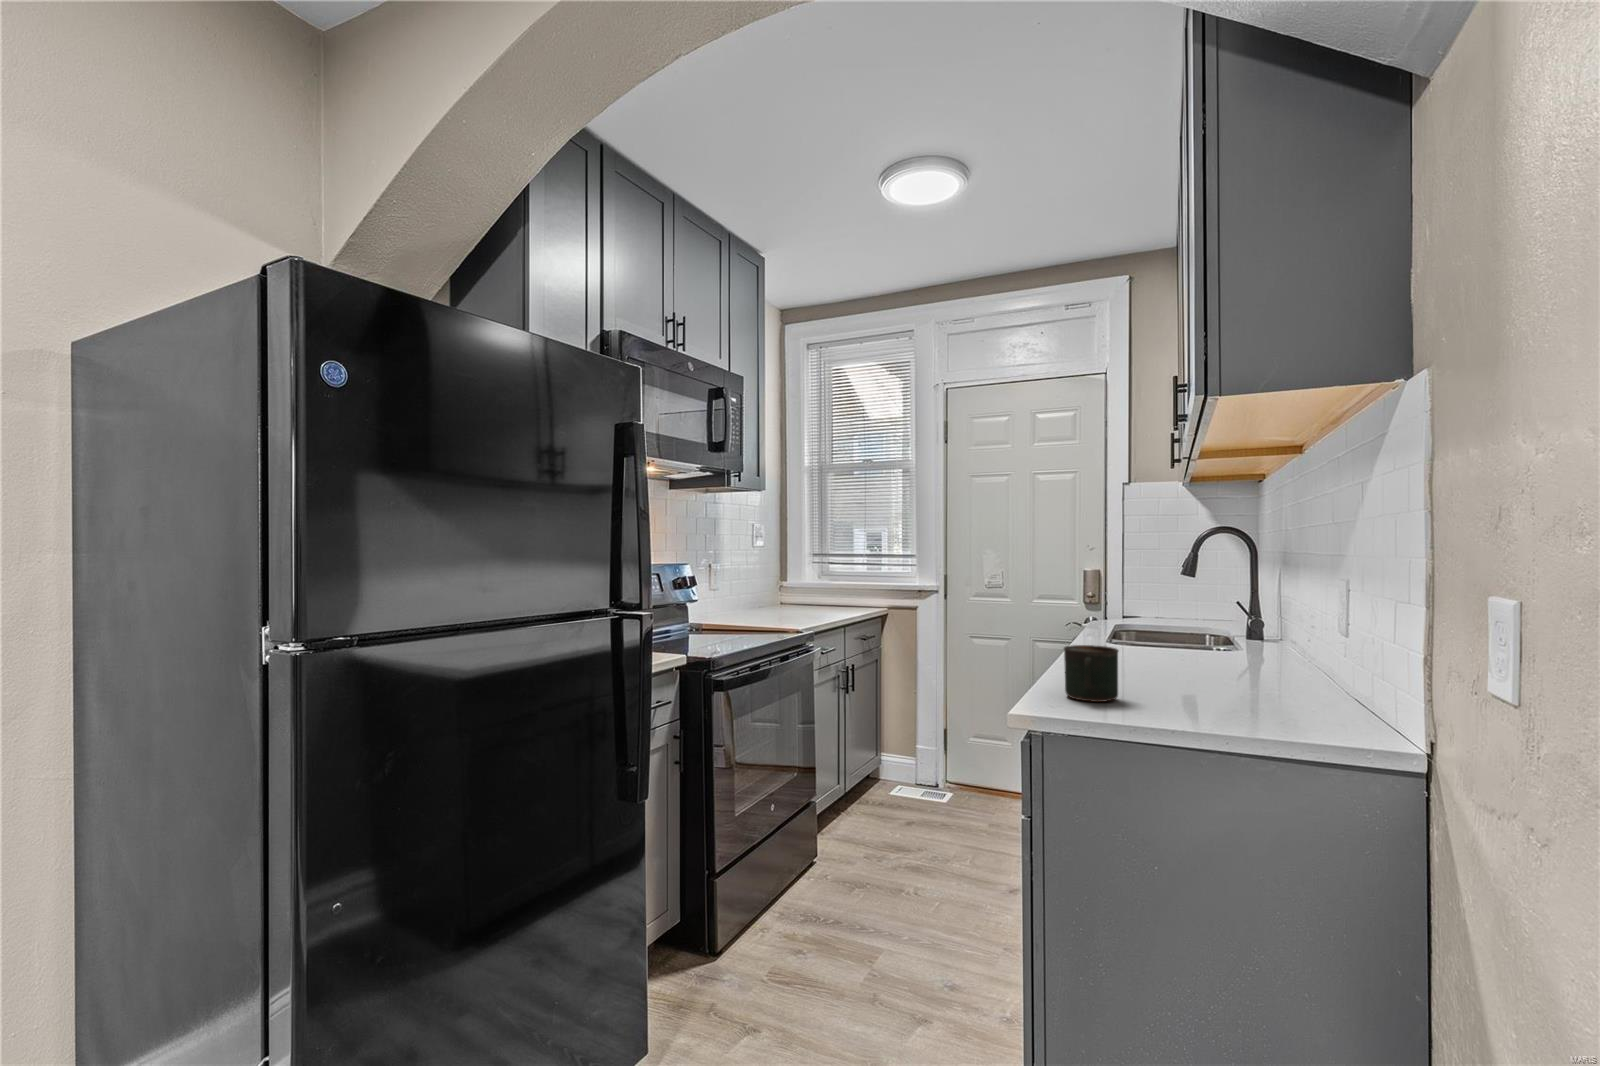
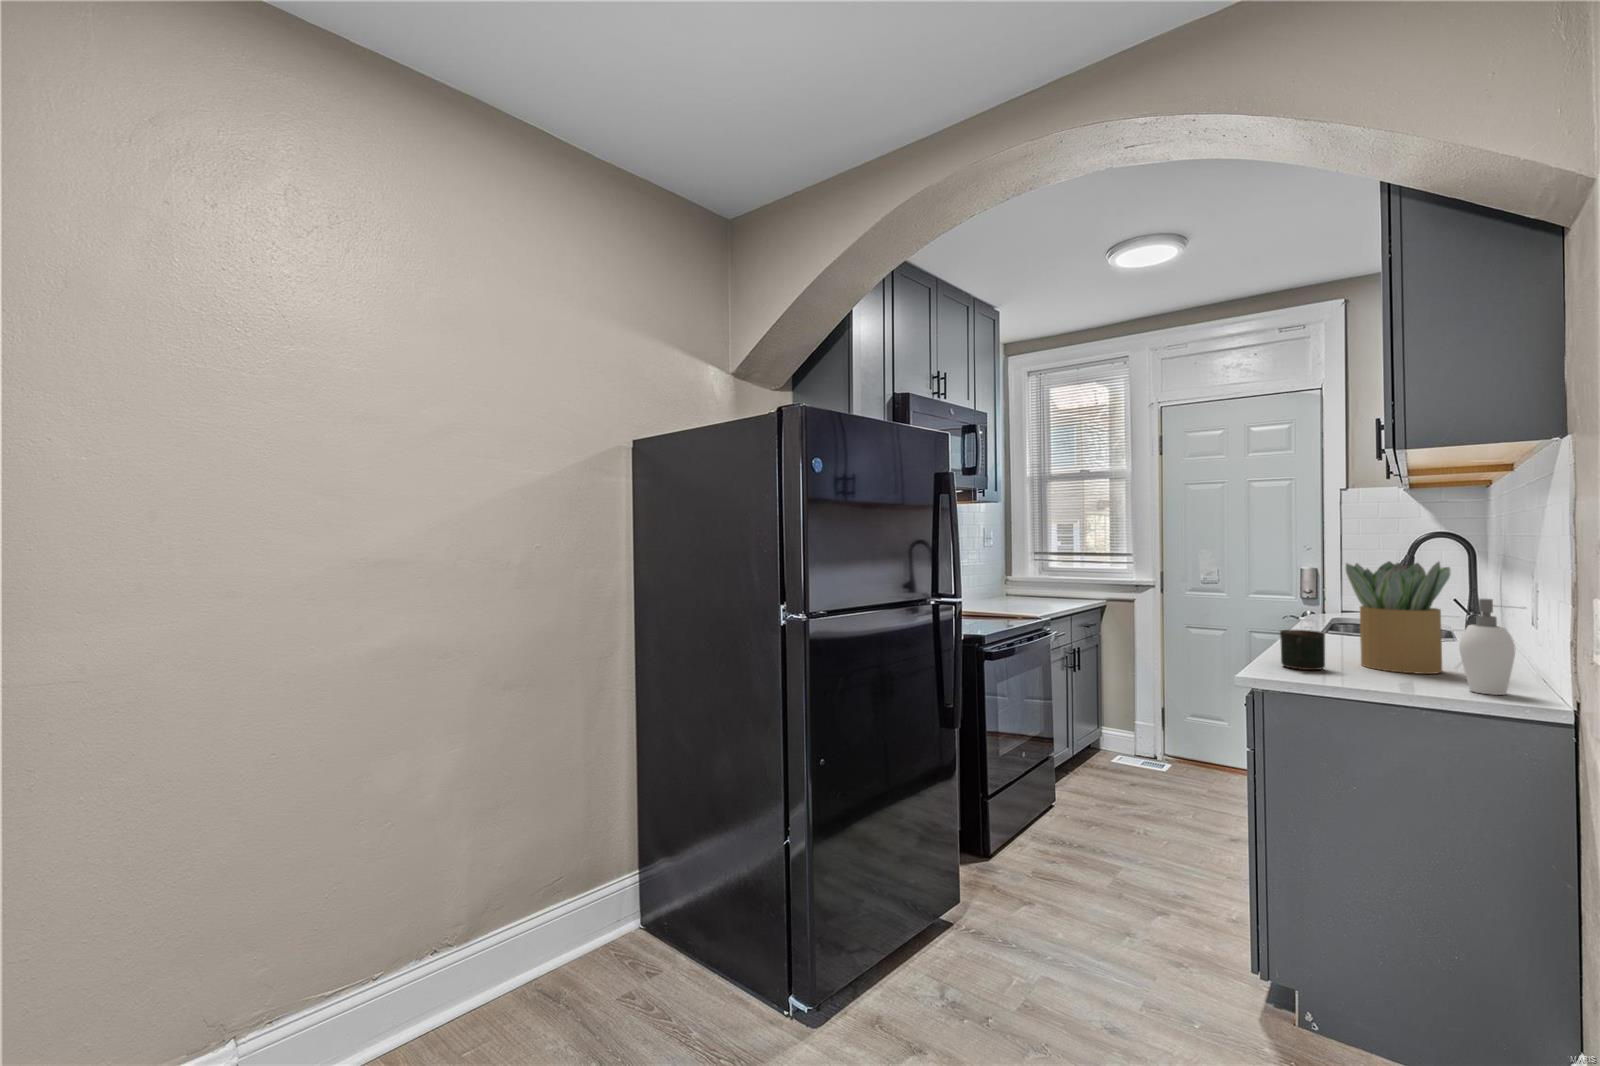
potted plant: none [1141,551,1261,701] -> present [1346,561,1451,674]
soap dispenser: none [1286,600,1373,735] -> present [1459,598,1515,695]

